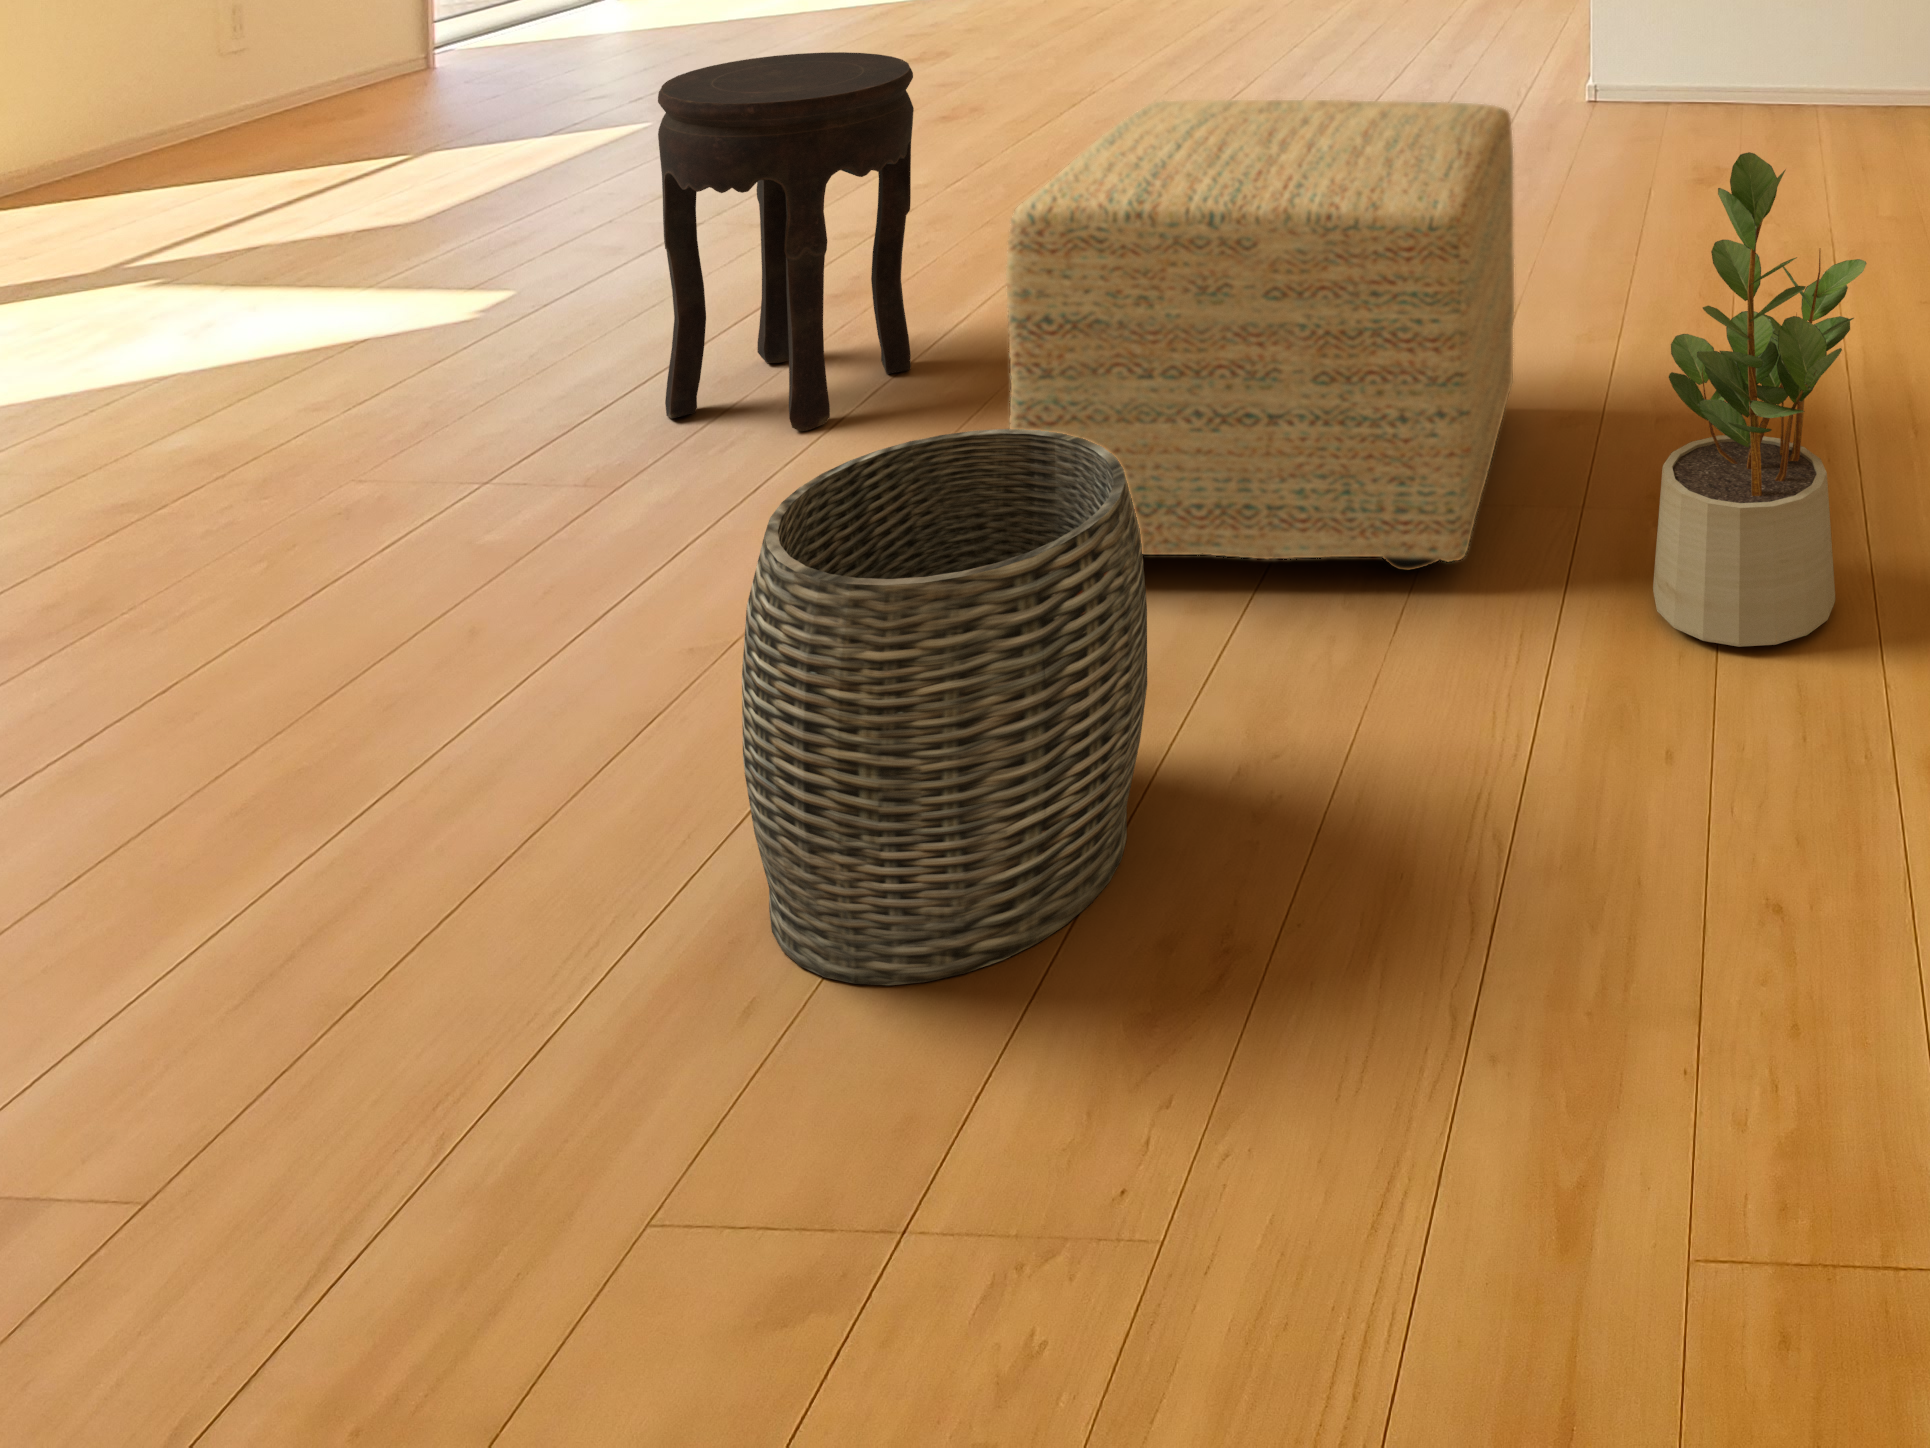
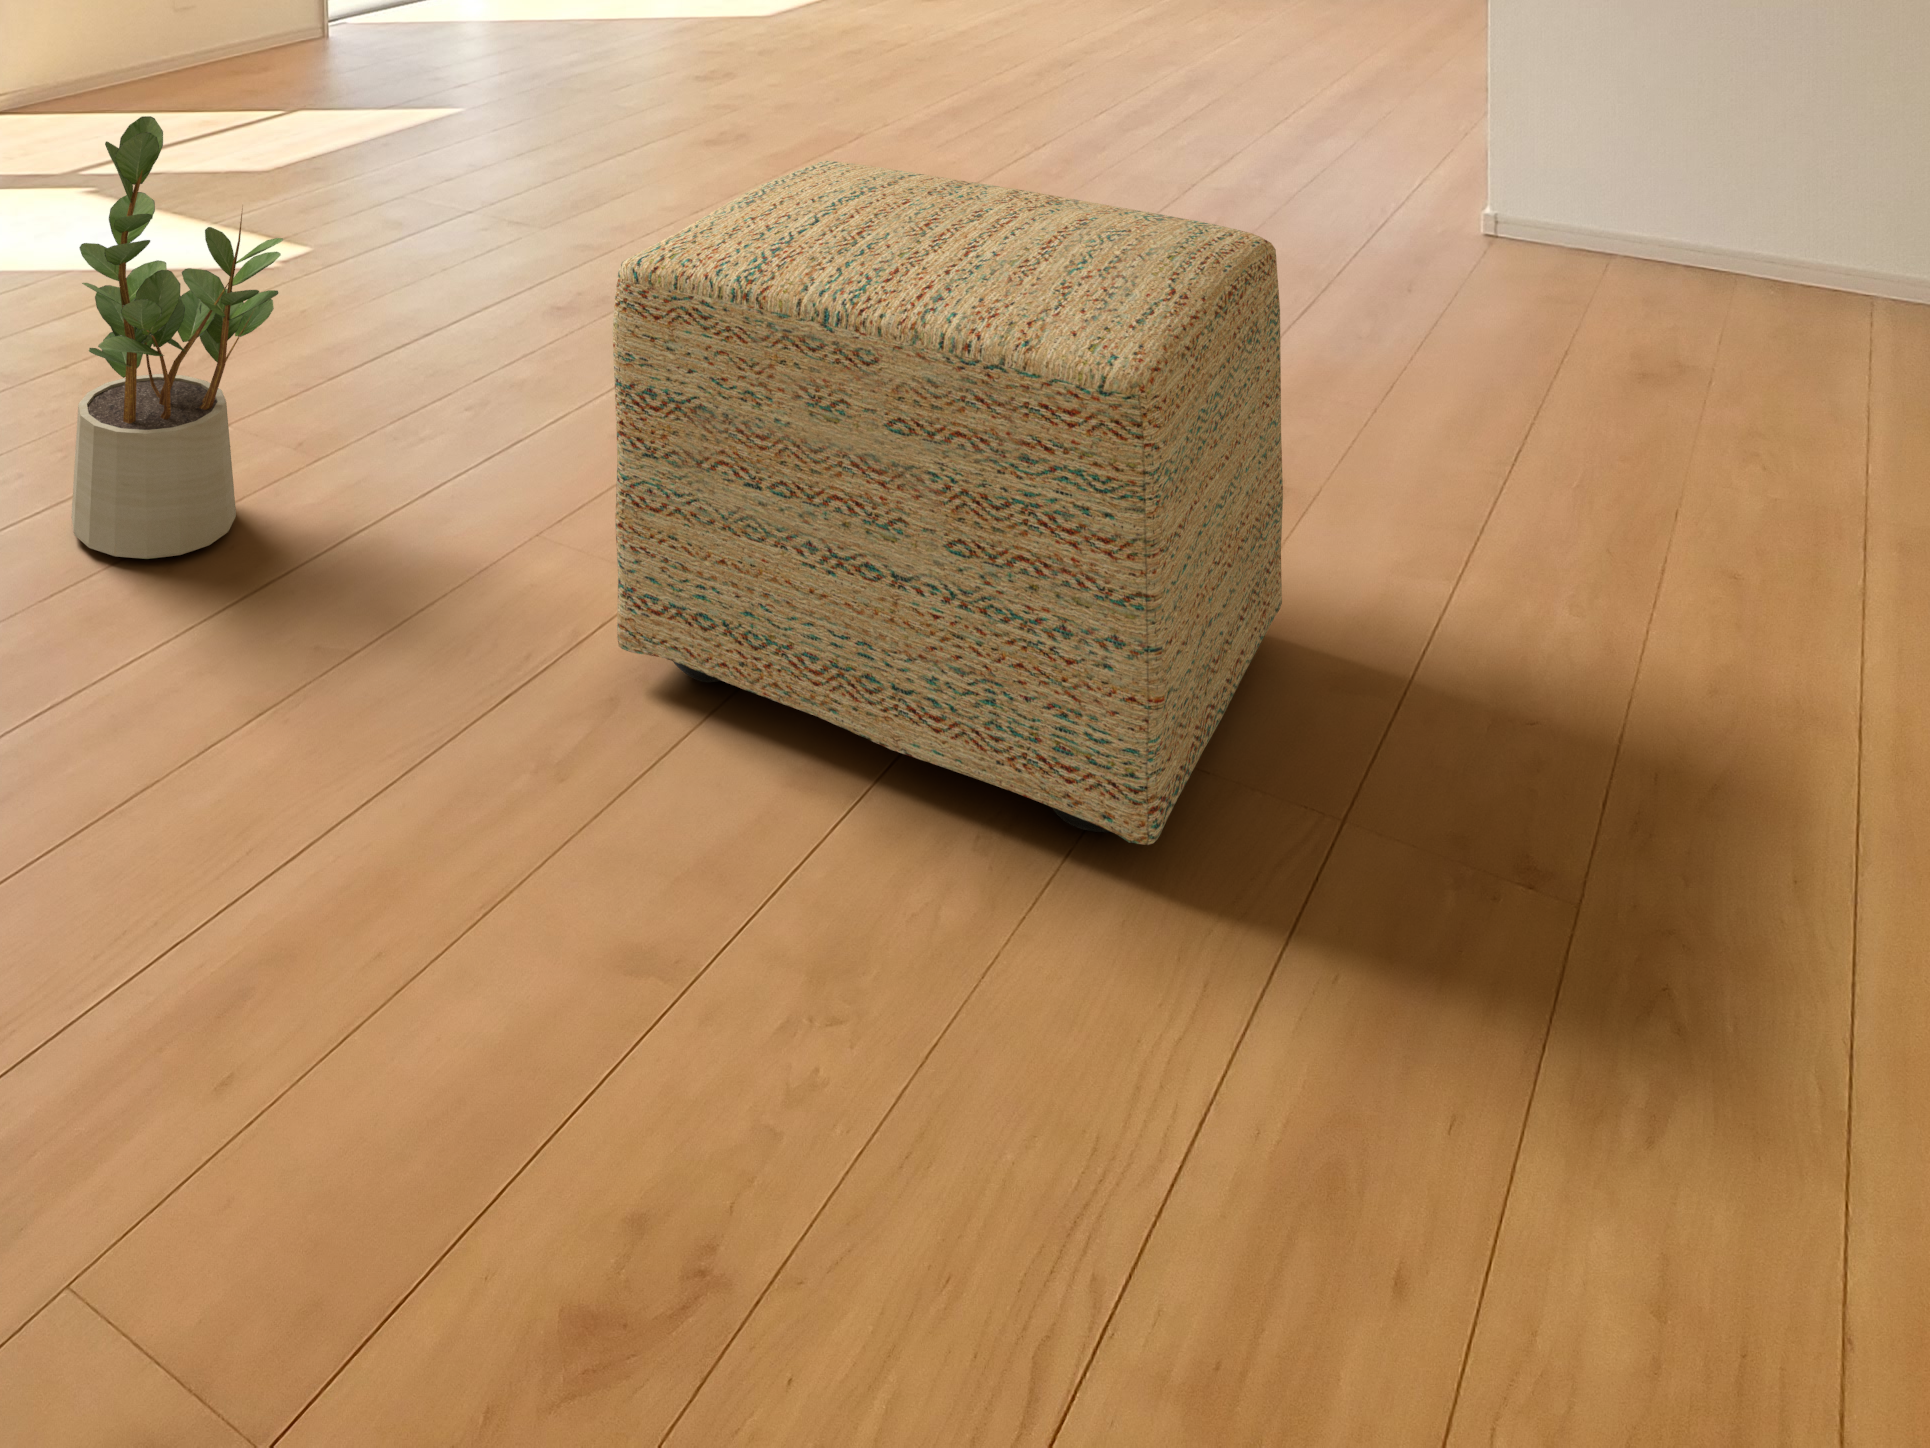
side table: present [658,52,914,431] -> none [375,57,600,436]
potted plant: present [1653,152,1867,647] -> present [71,116,283,559]
woven basket: present [742,429,1147,985] -> none [251,503,672,1154]

